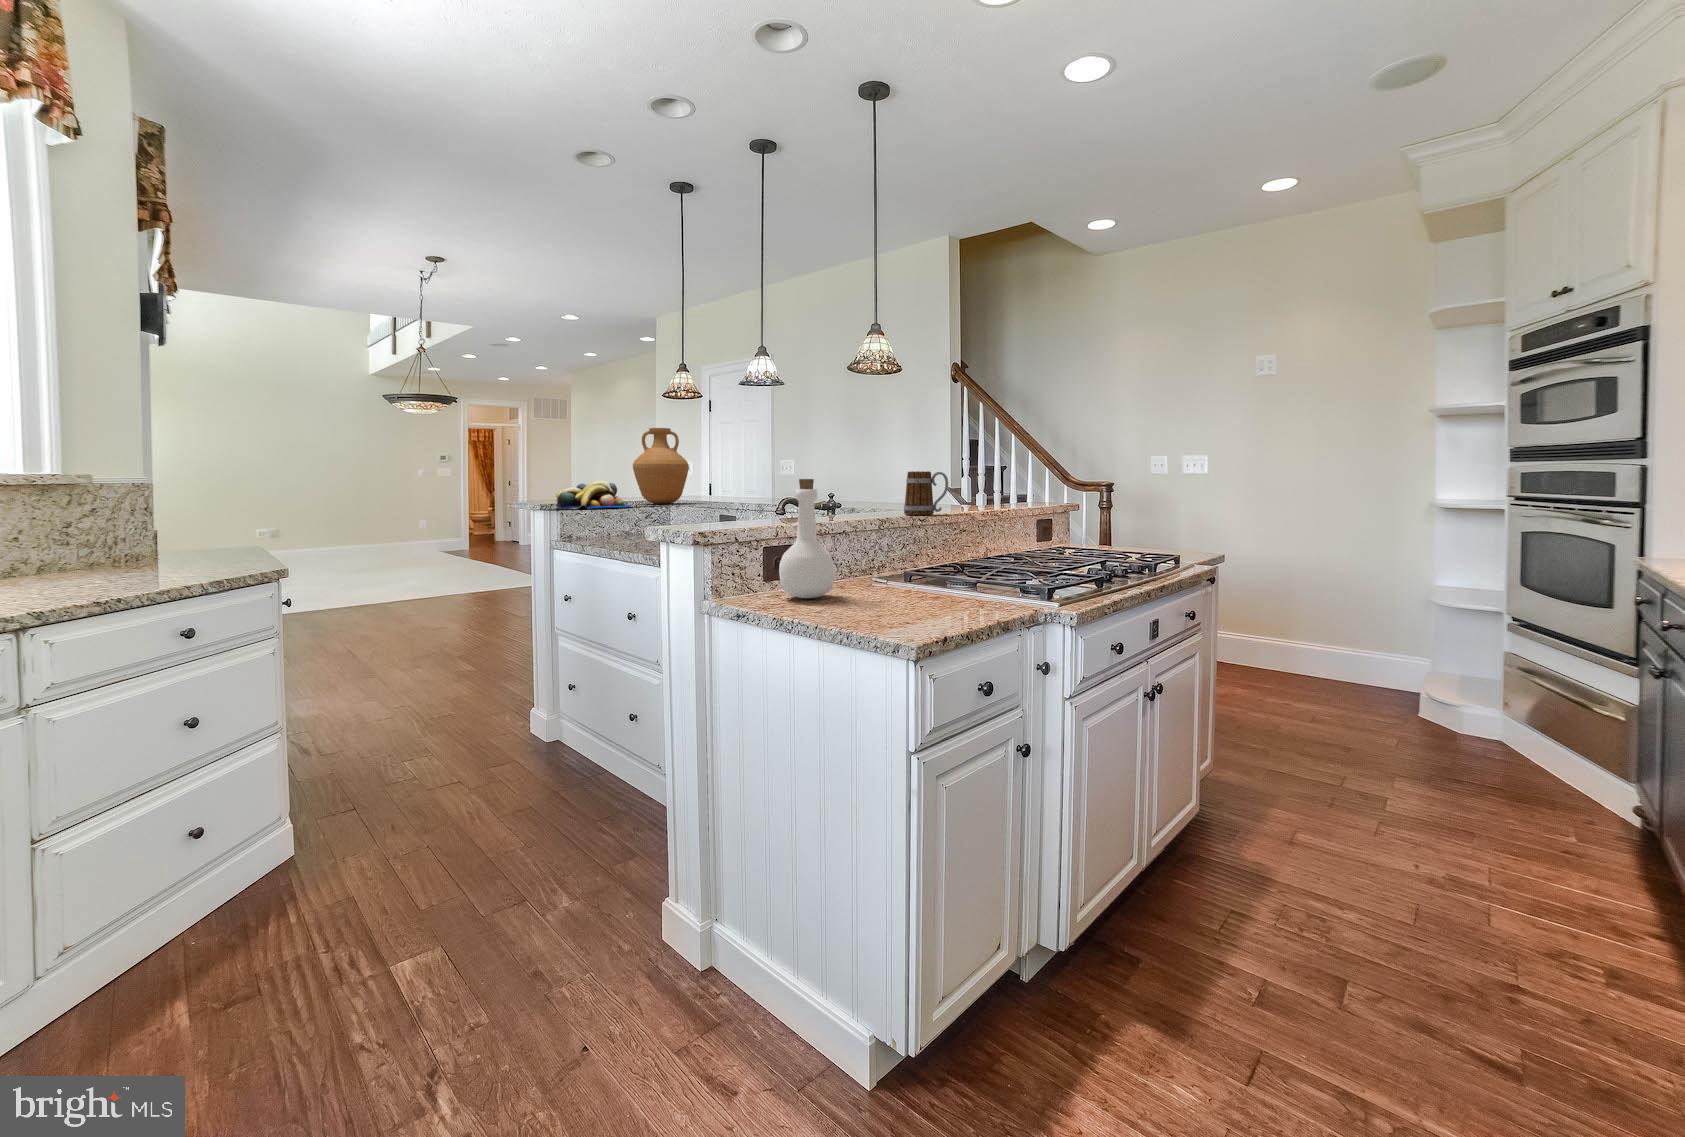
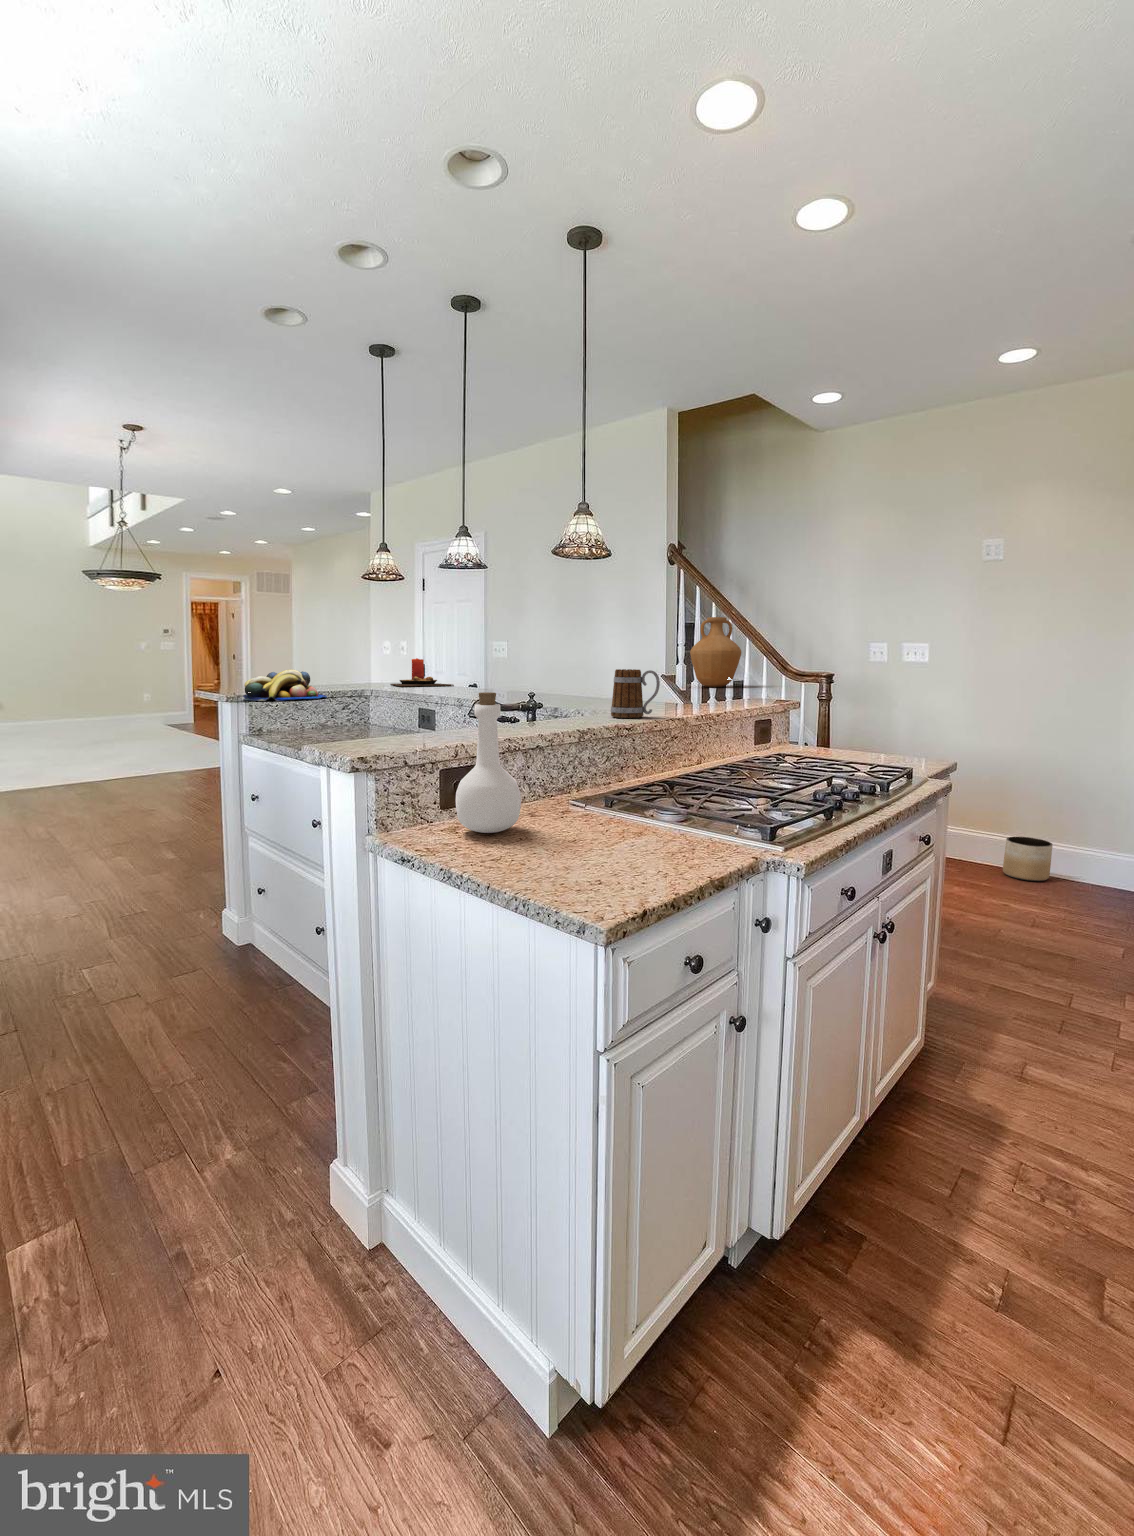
vase: present [633,428,689,504] -> present [690,617,741,687]
candle: none [684,474,747,501] -> present [390,658,454,687]
planter: none [1282,640,1329,683] -> present [1003,837,1053,881]

